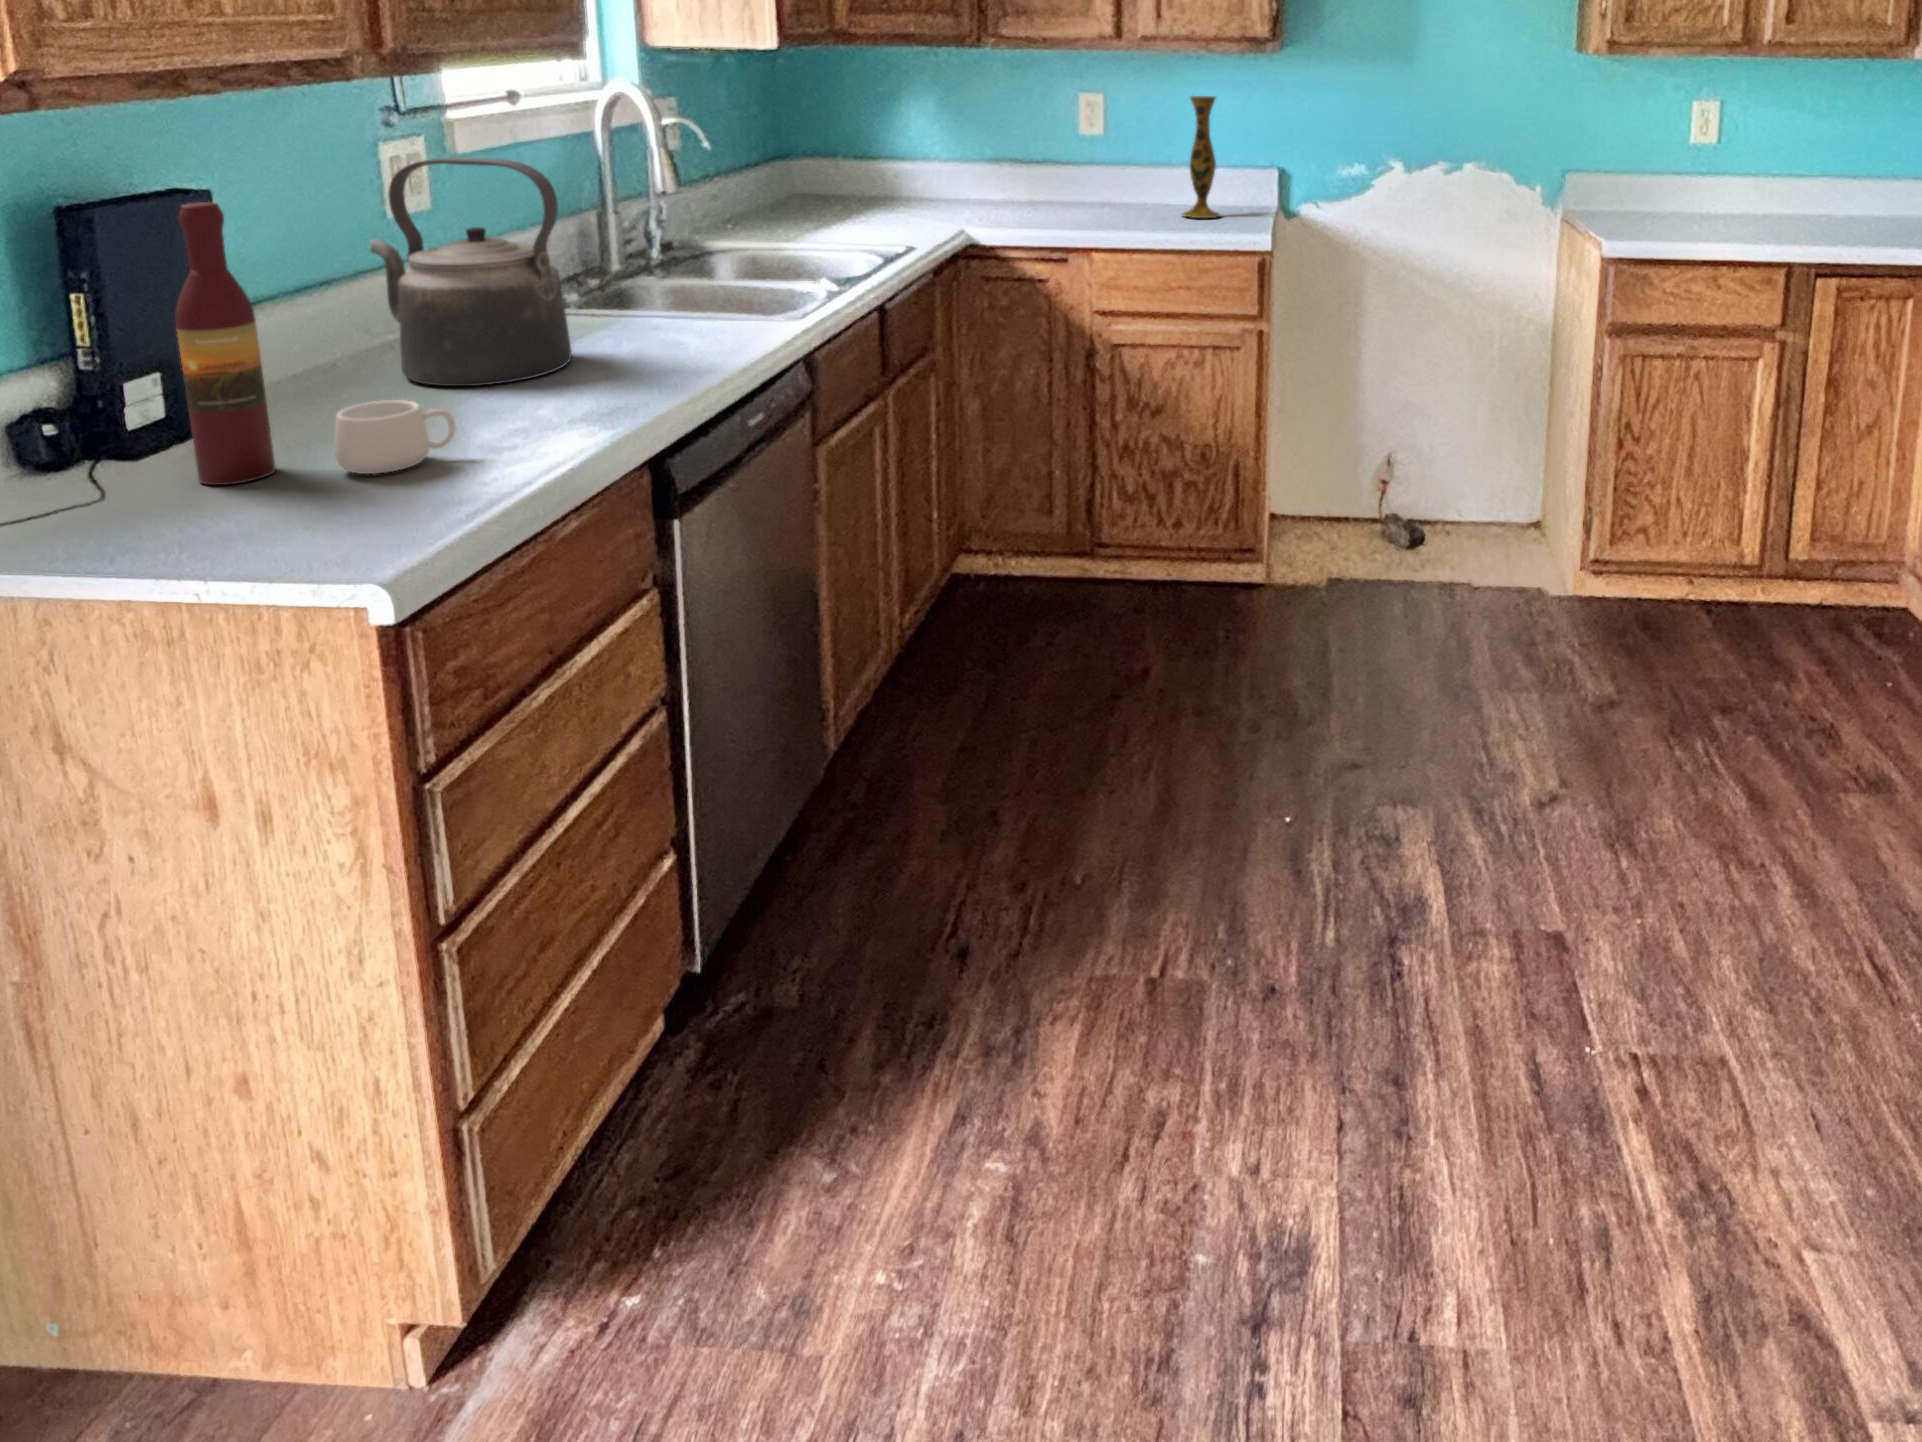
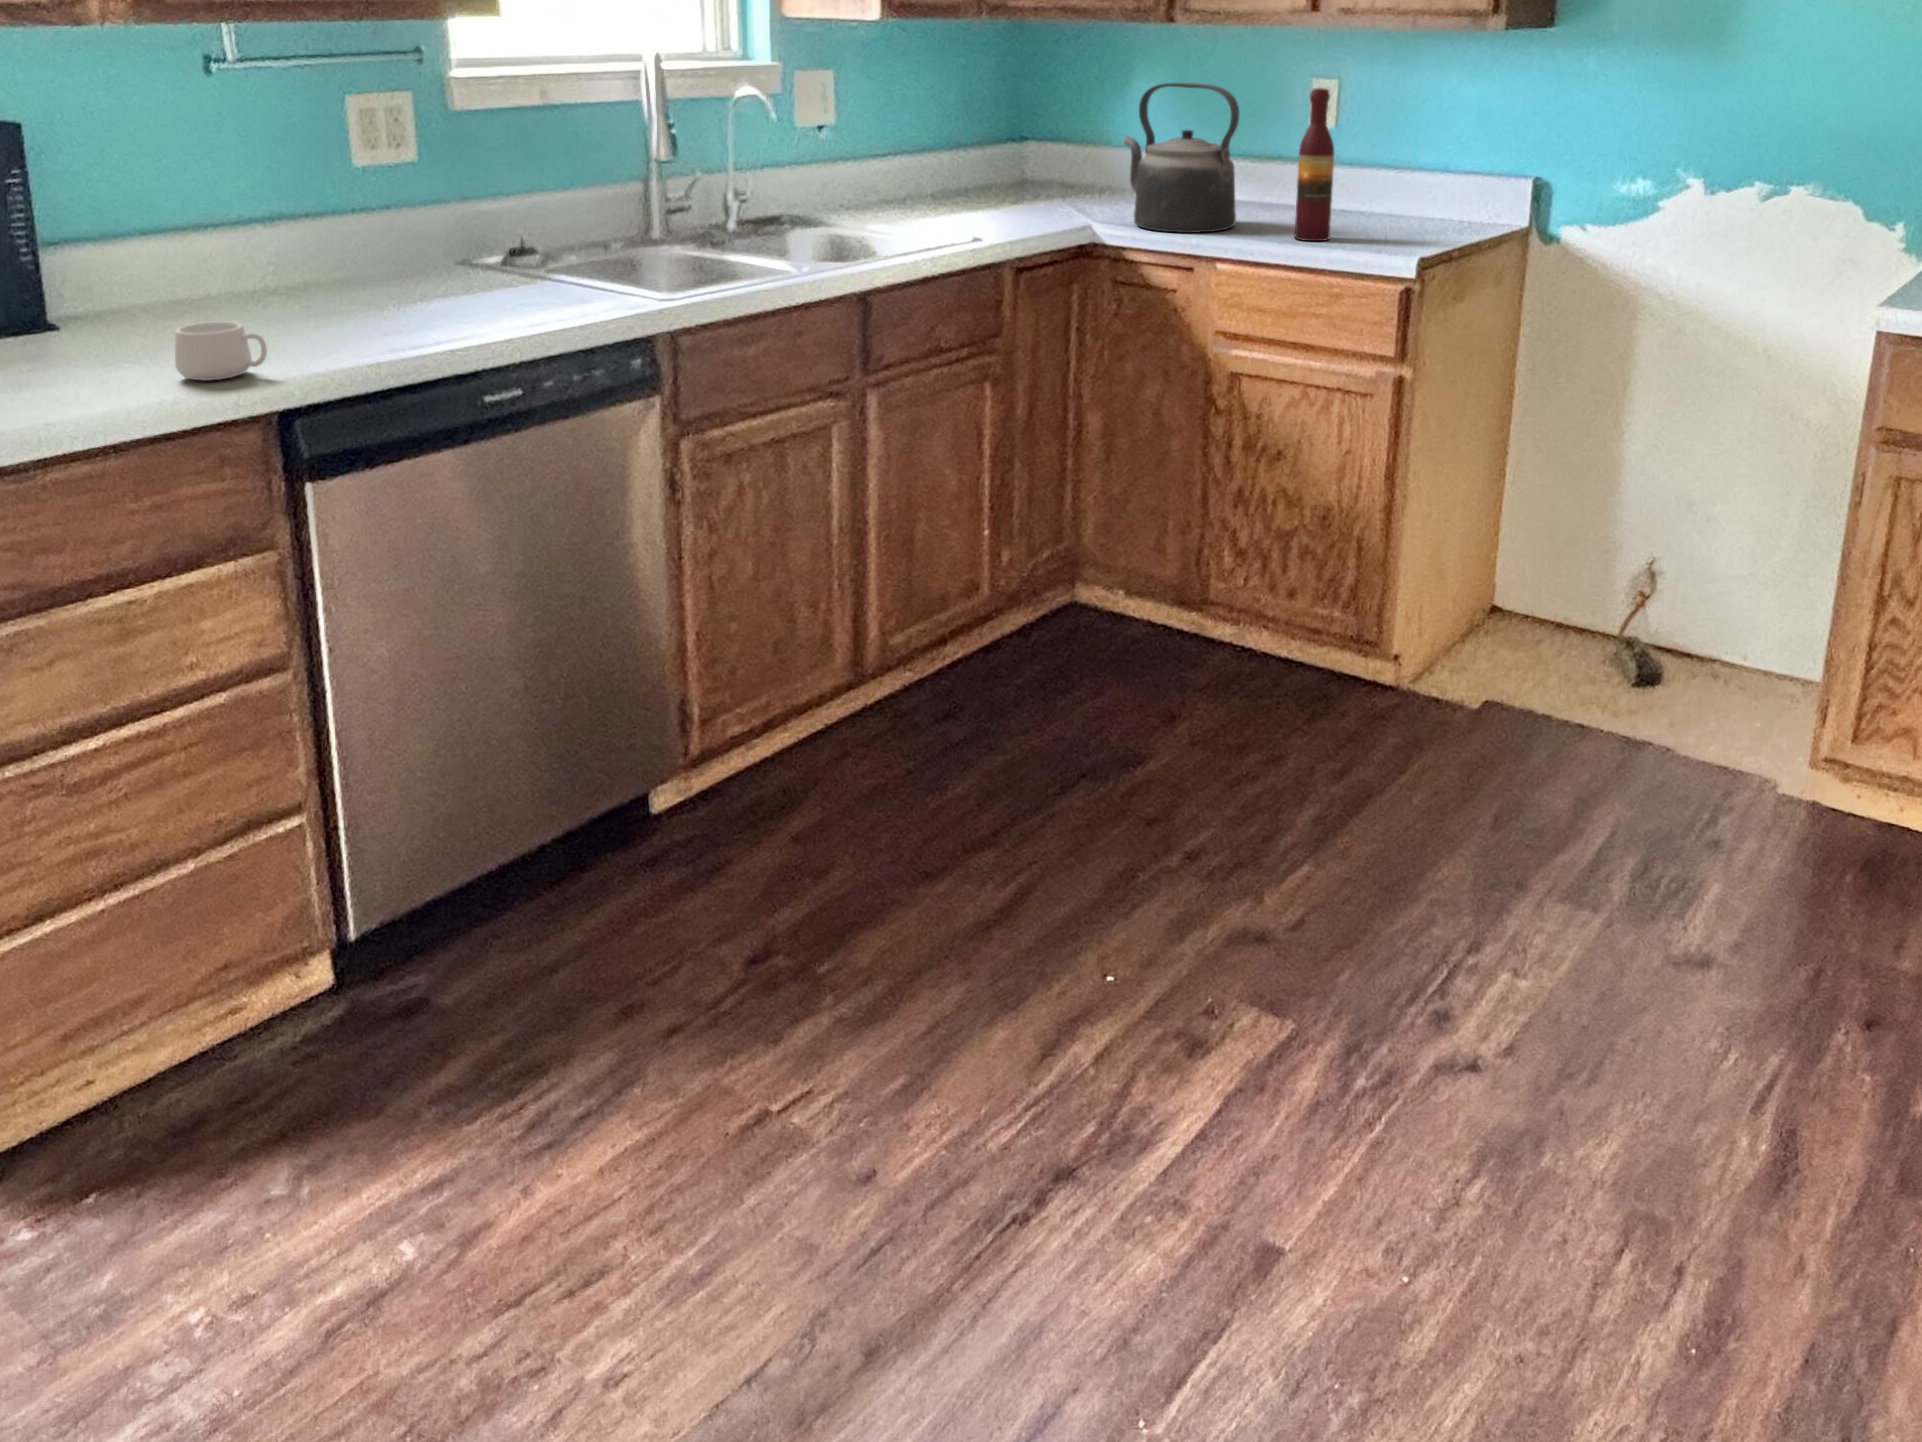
vase: present [1183,96,1221,218] -> none [1367,87,1422,239]
kettle: present [370,157,572,386] -> present [1124,83,1239,233]
wine bottle: present [176,202,276,485] -> present [1295,88,1334,241]

